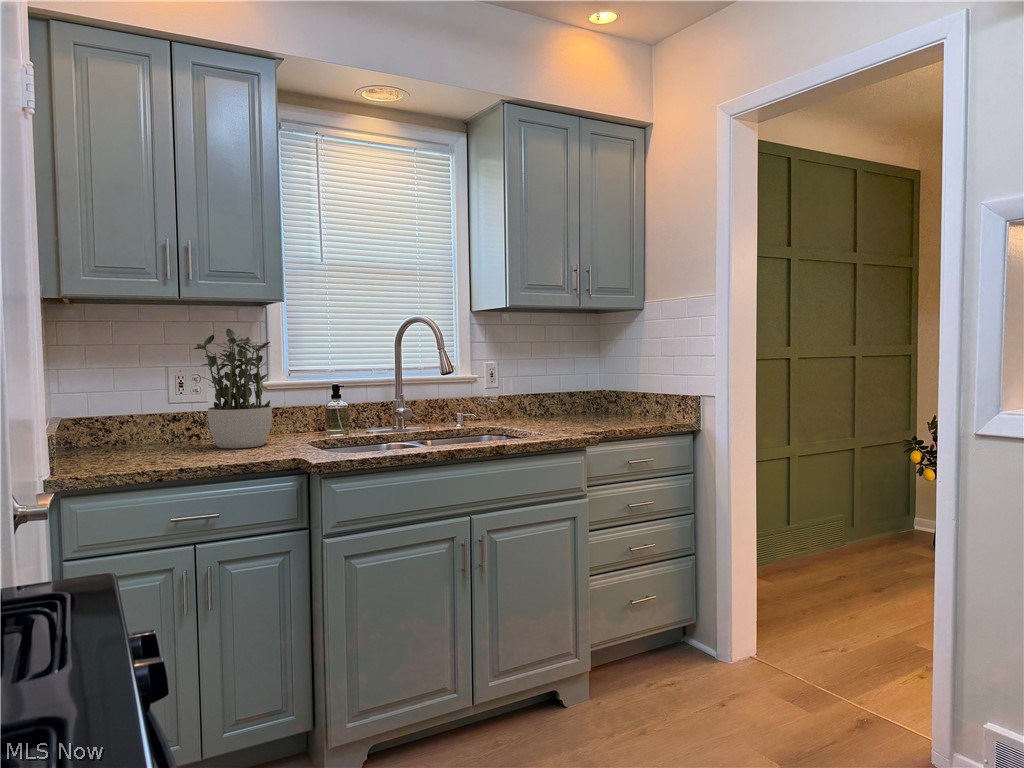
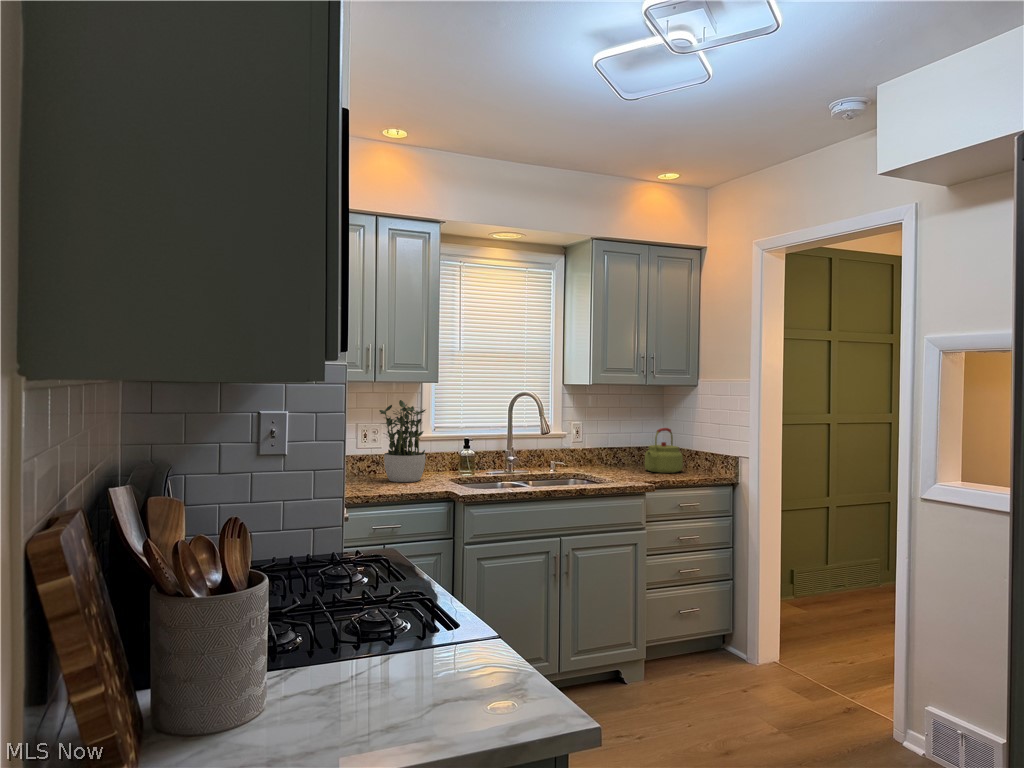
kettle: none [578,364,627,422] -> present [645,428,683,473]

